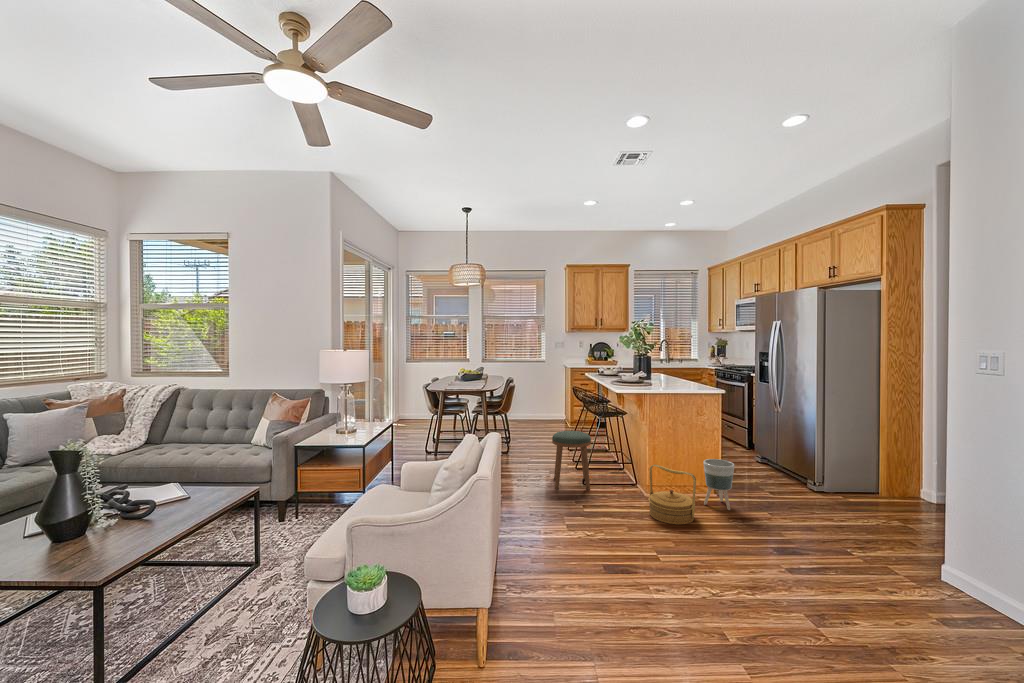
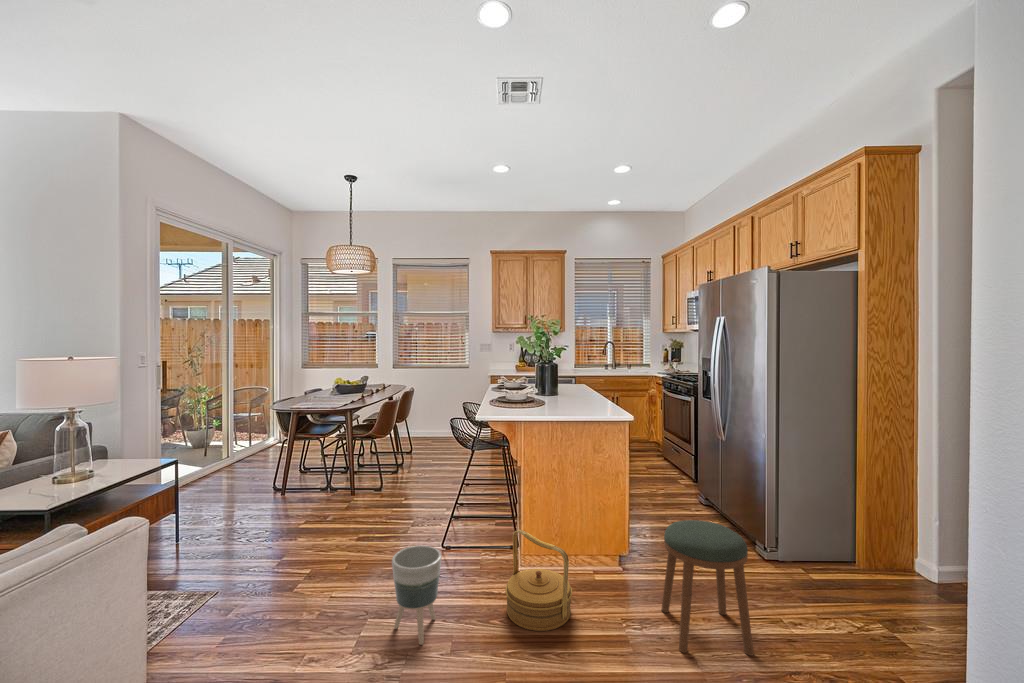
stool: present [552,431,591,490] -> present [661,520,753,656]
planter: present [703,459,734,510] -> present [392,546,441,645]

